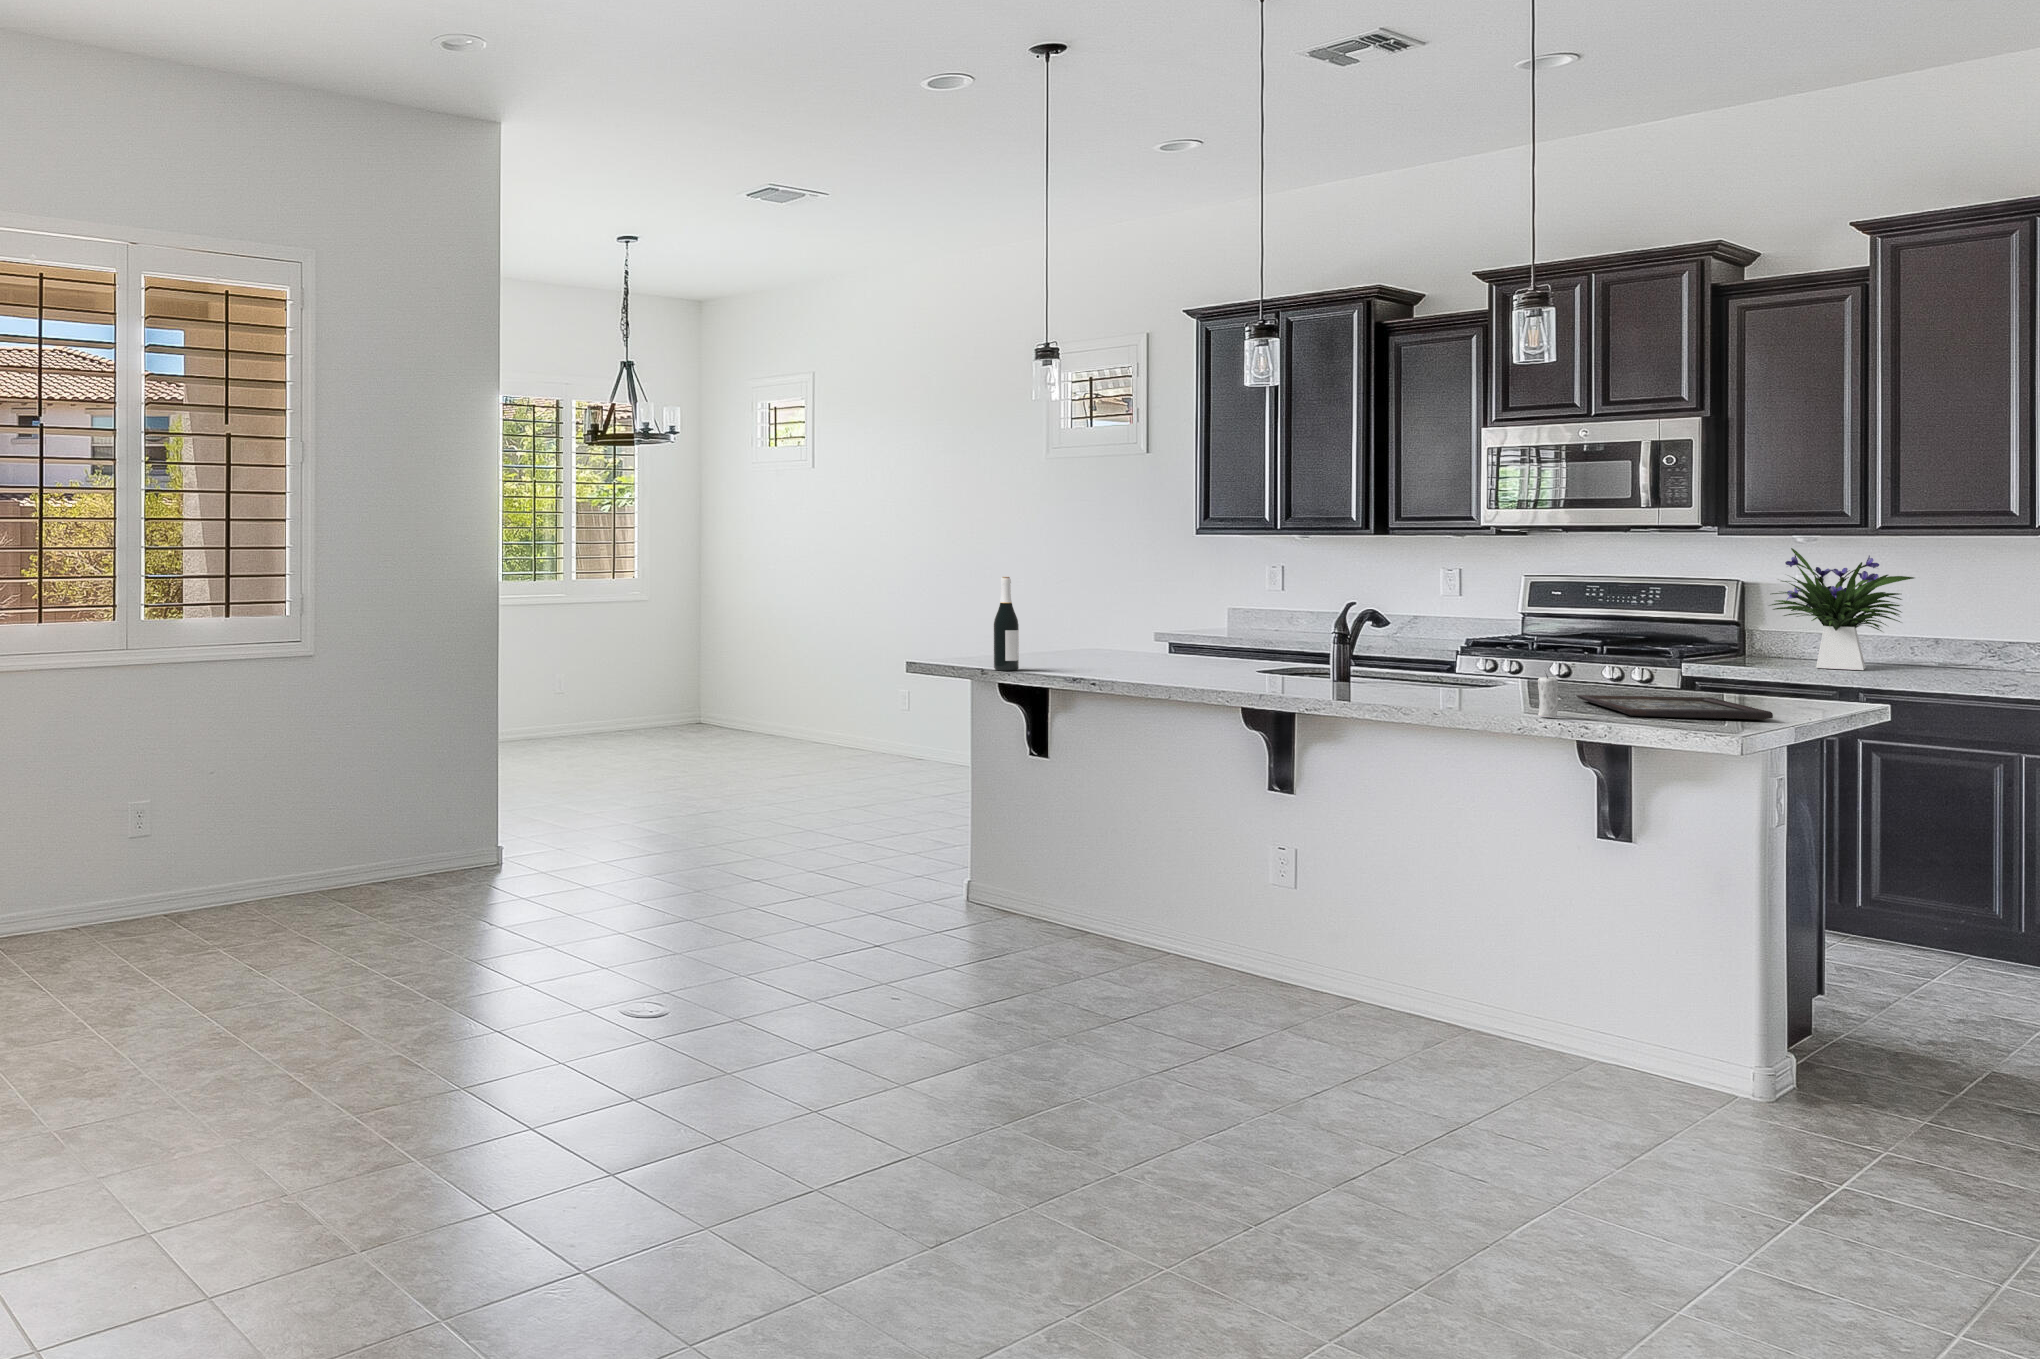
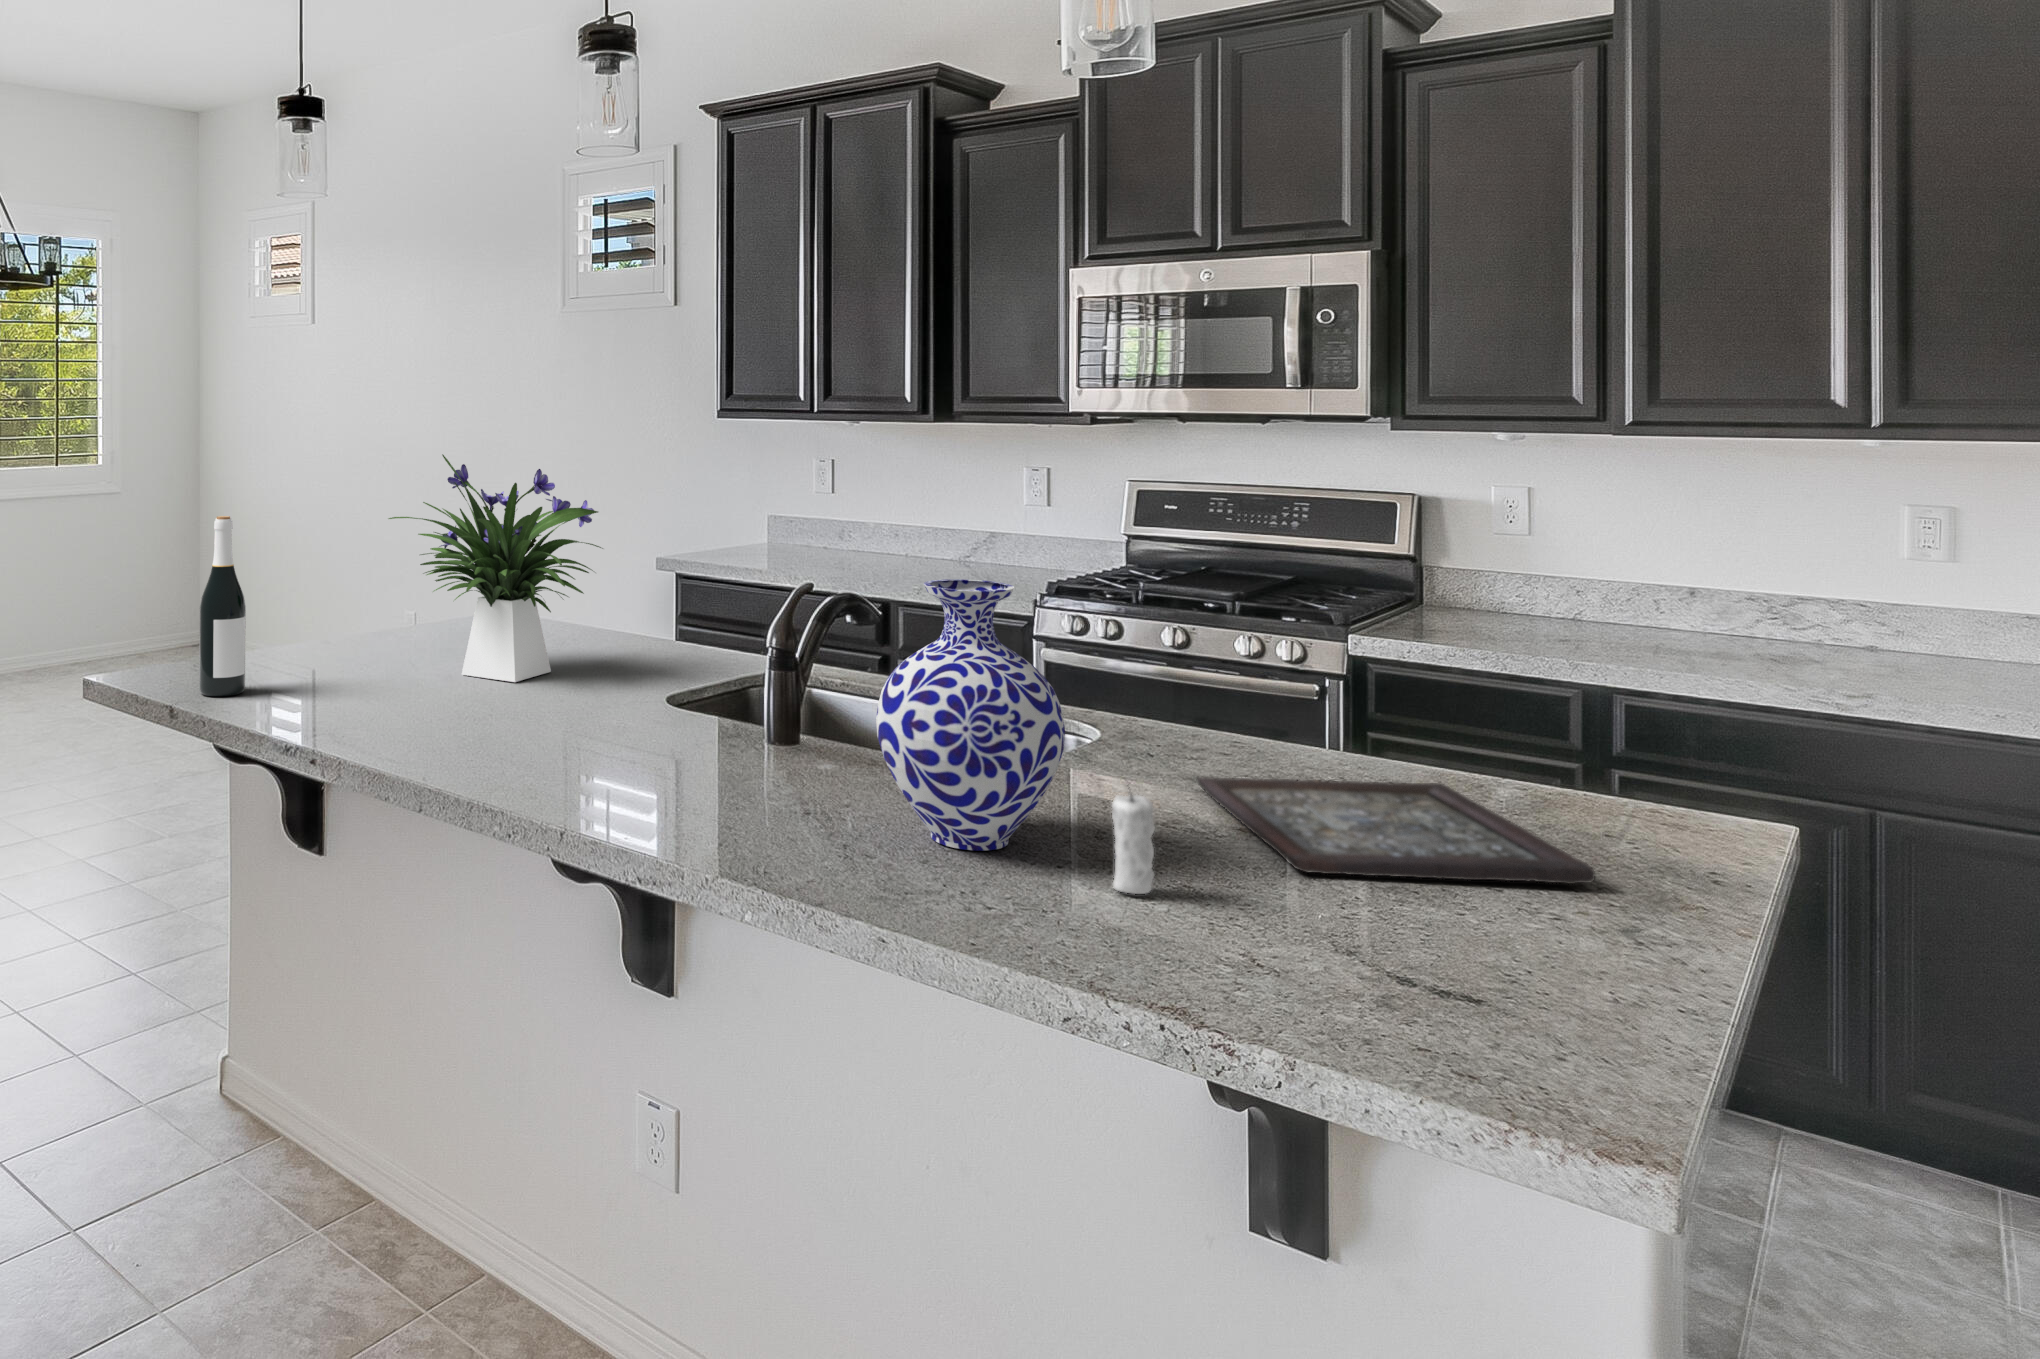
flower arrangement: present [1769,548,1914,670] -> present [389,454,603,682]
vase: none [1416,592,1512,709] -> present [876,579,1065,851]

